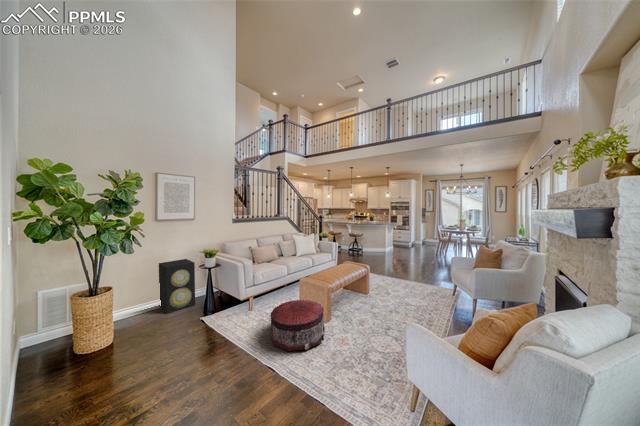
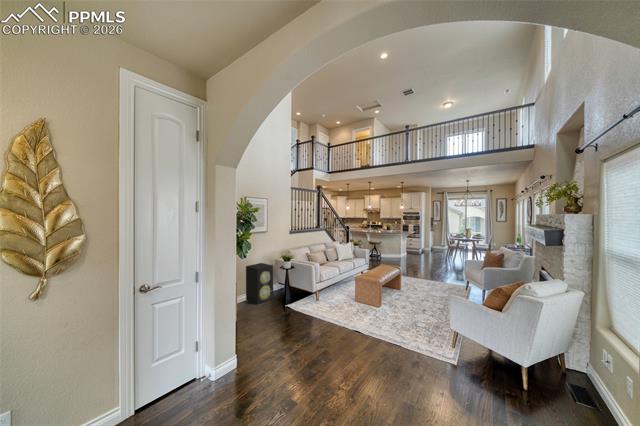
pouf: present [270,300,325,351] -> none [347,291,387,323]

